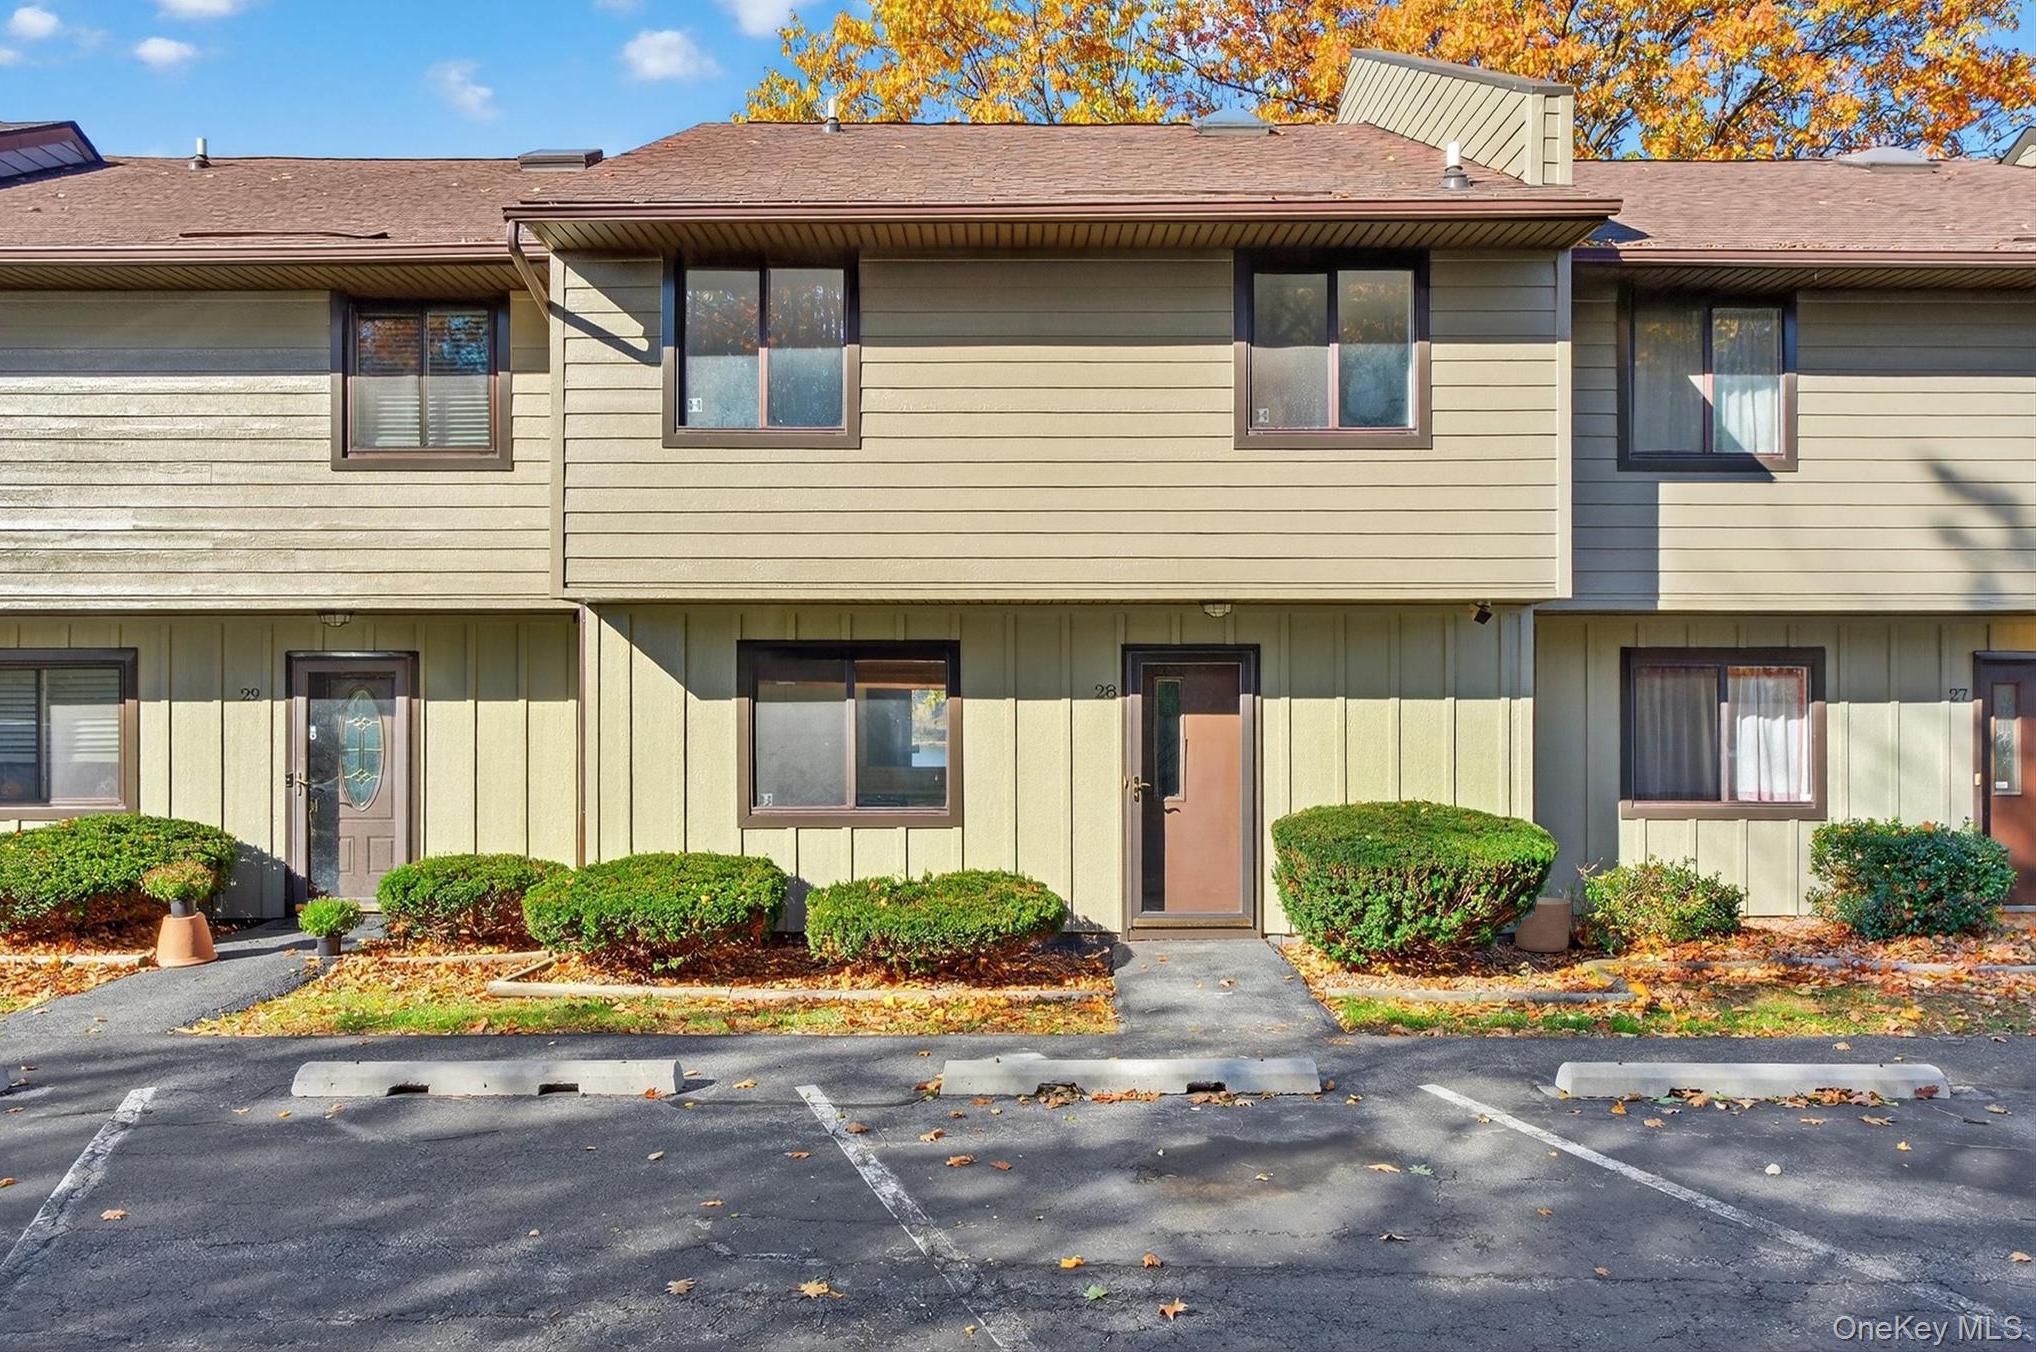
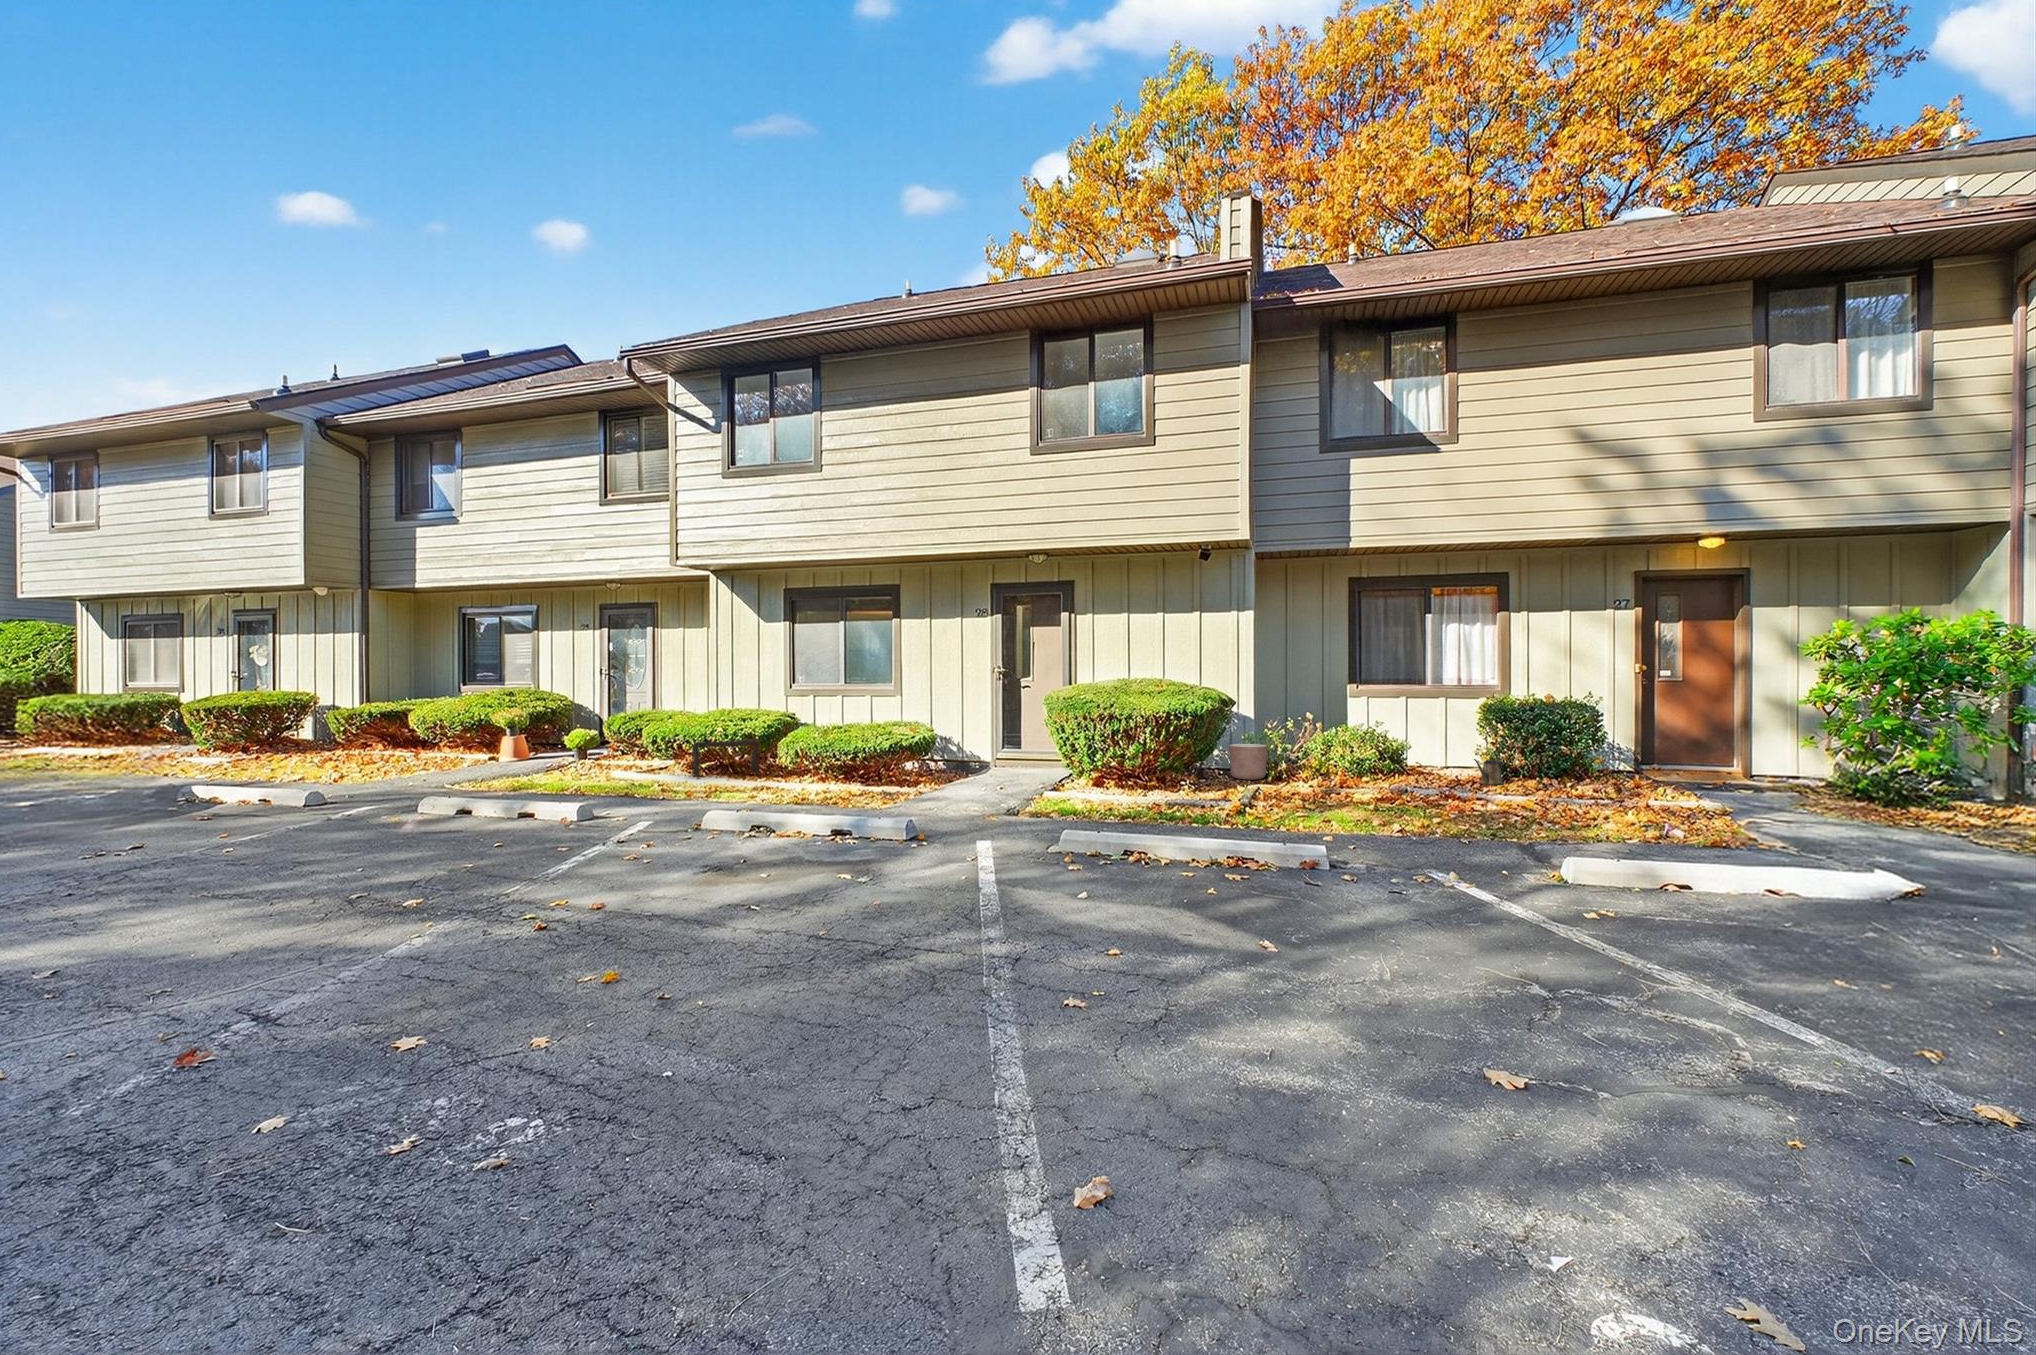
watering can: none [1834,911,1866,945] -> present [1474,759,1503,785]
bench: none [650,918,774,998] -> present [692,740,759,778]

